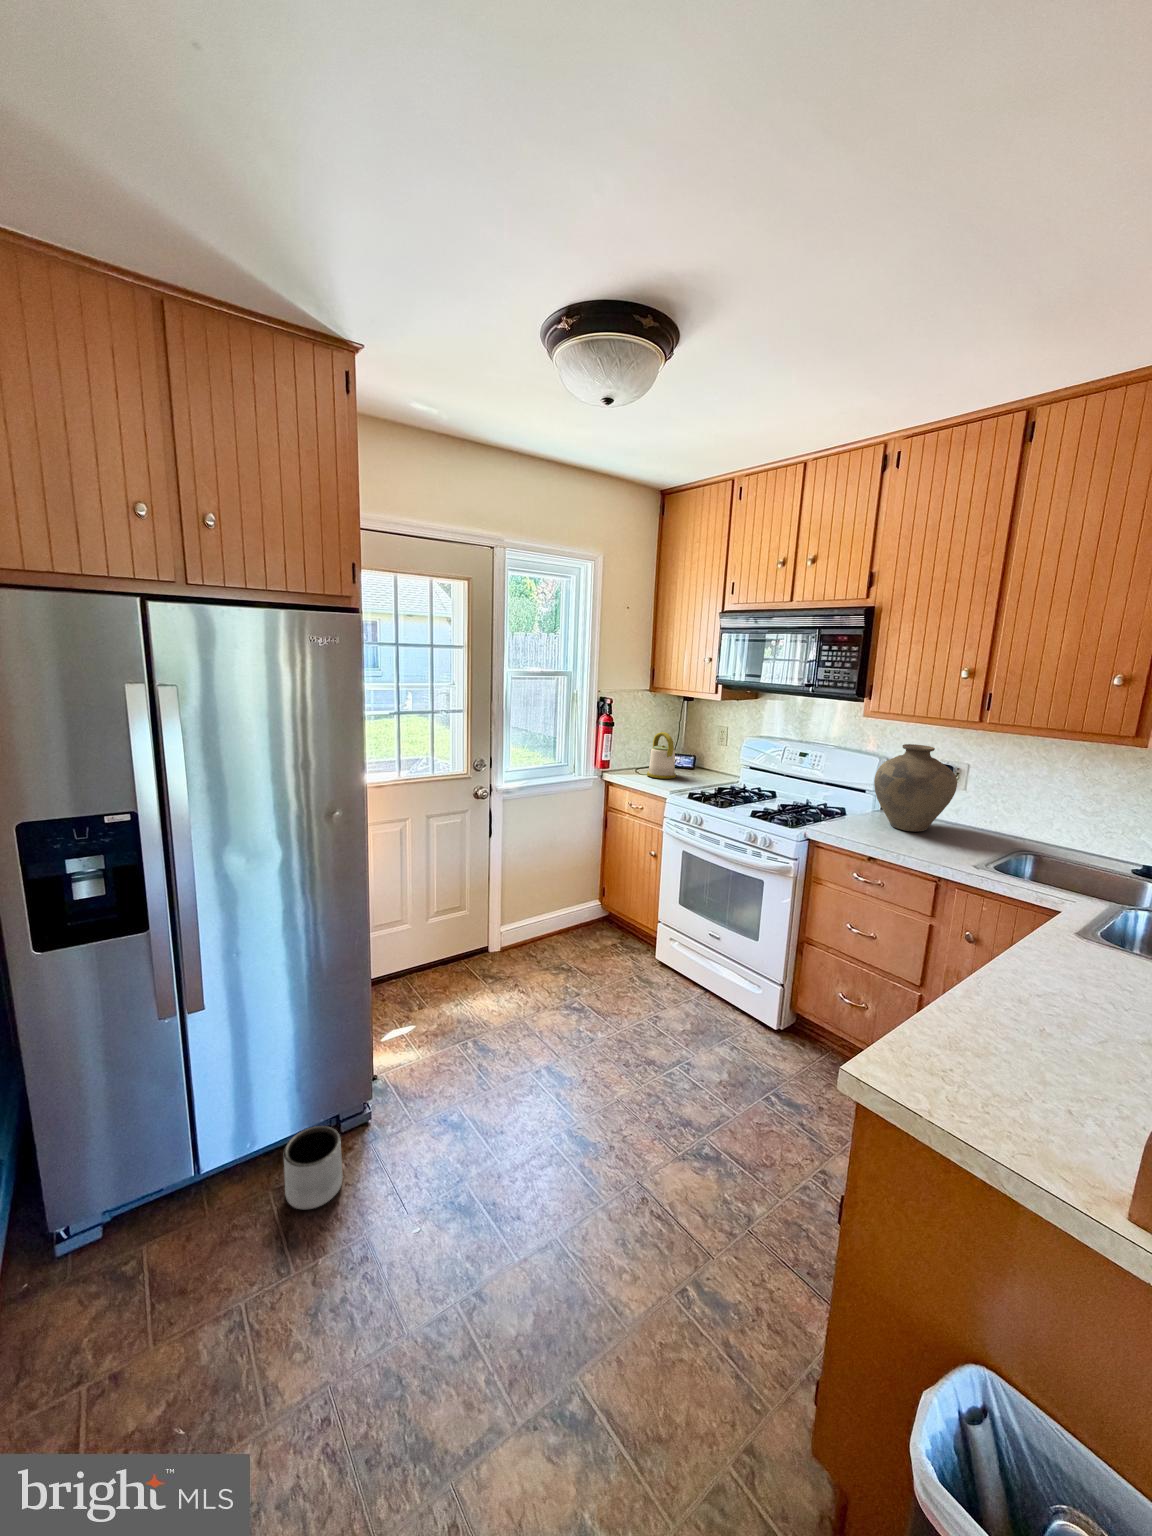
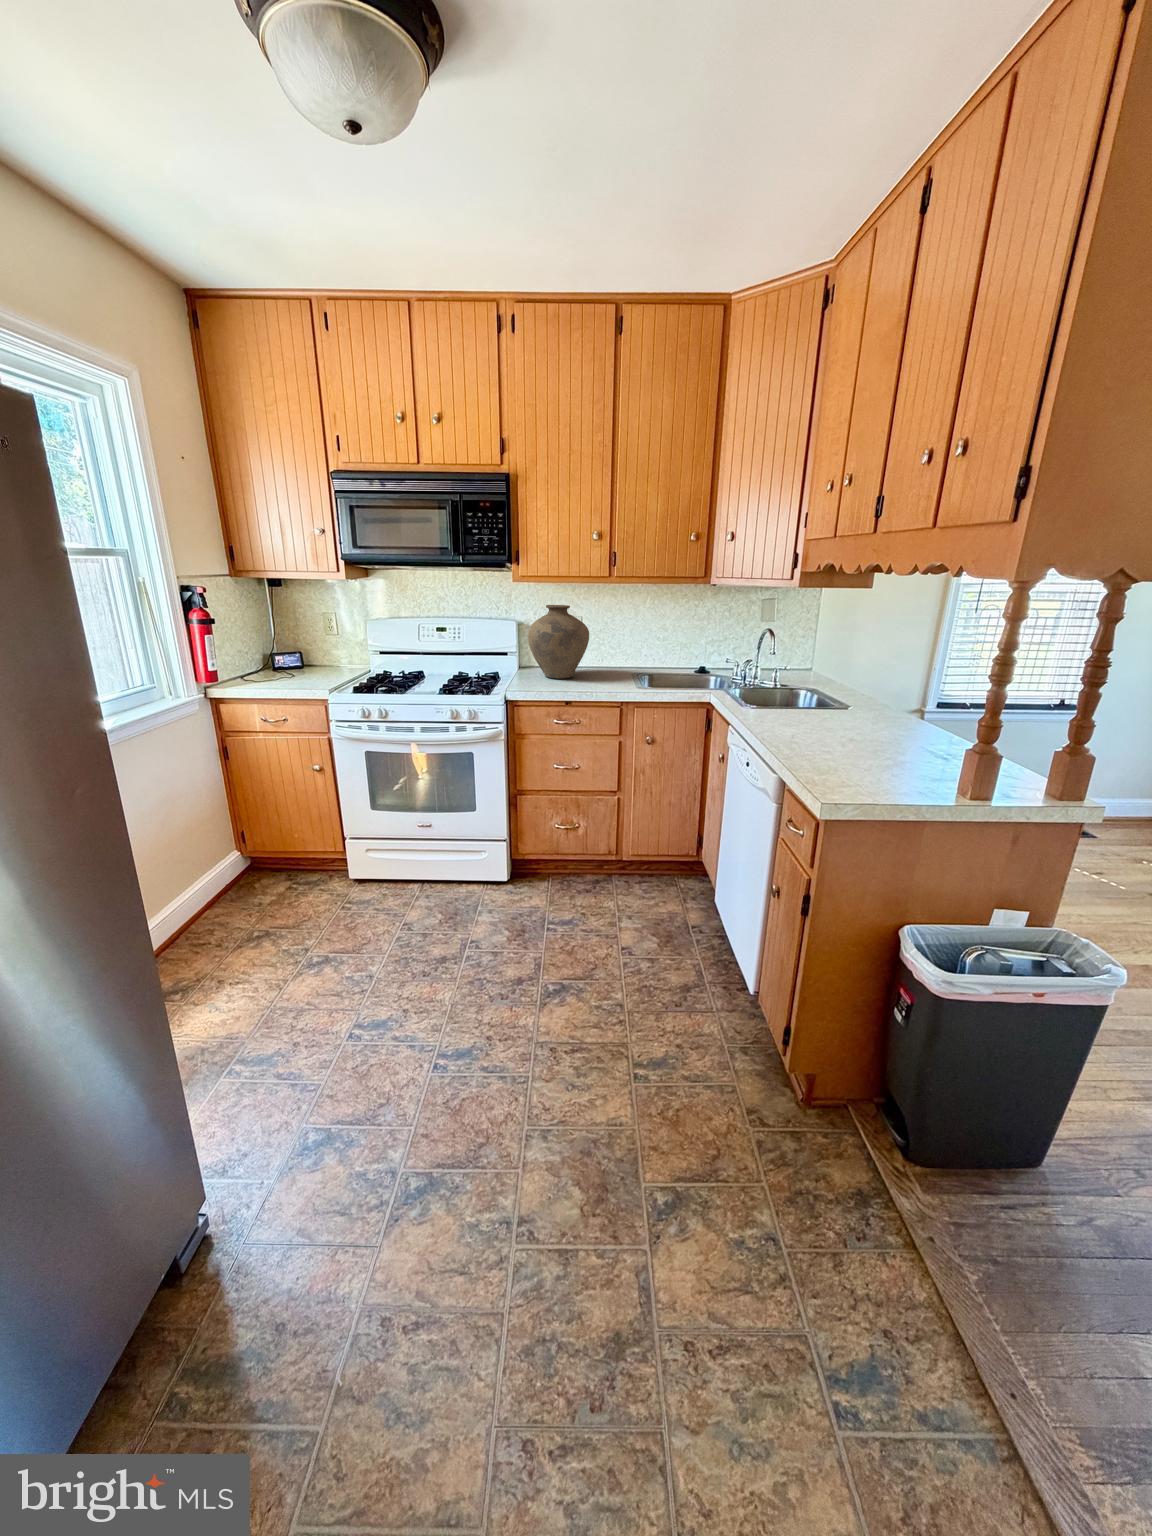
kettle: present [647,732,676,779] -> none [261,628,306,684]
planter: present [284,1126,342,1209] -> none [159,1246,266,1392]

